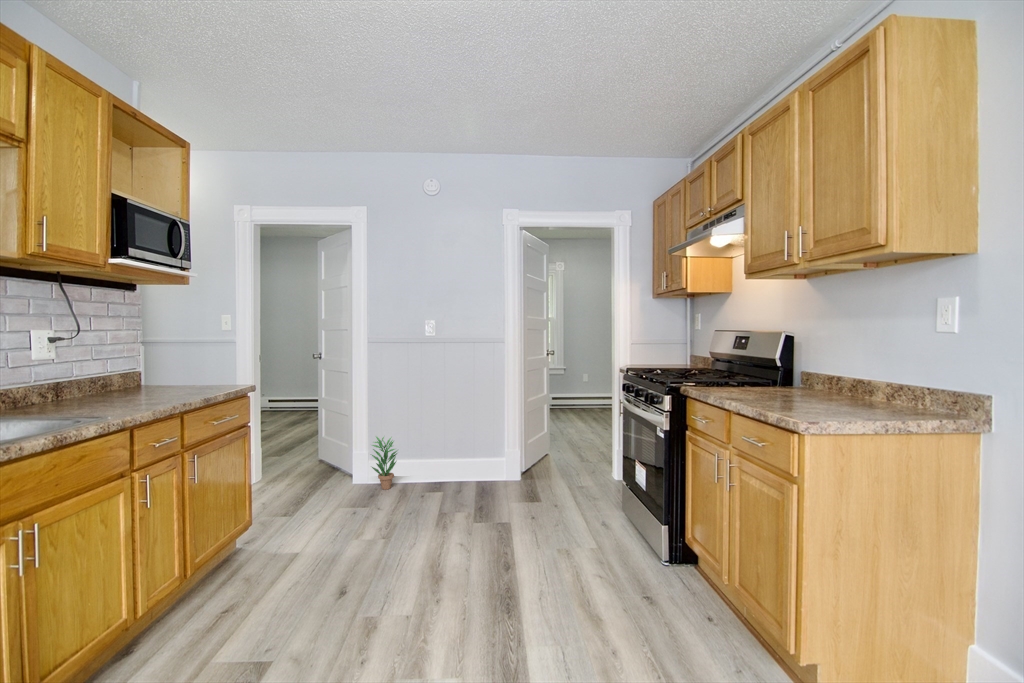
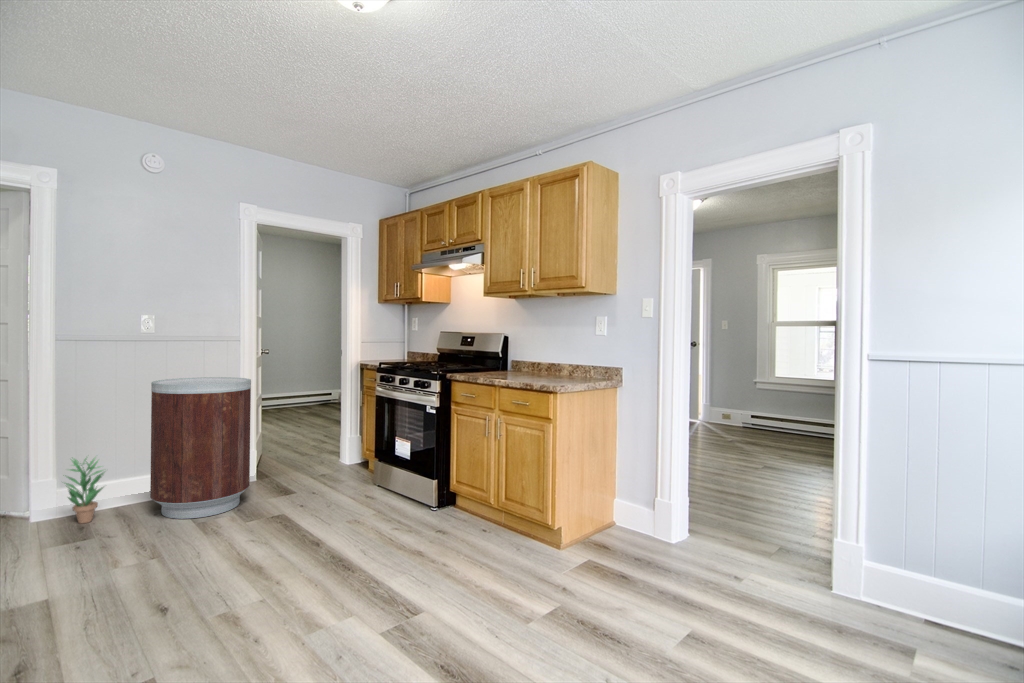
trash can: none [422,376,500,506] -> present [150,377,251,519]

